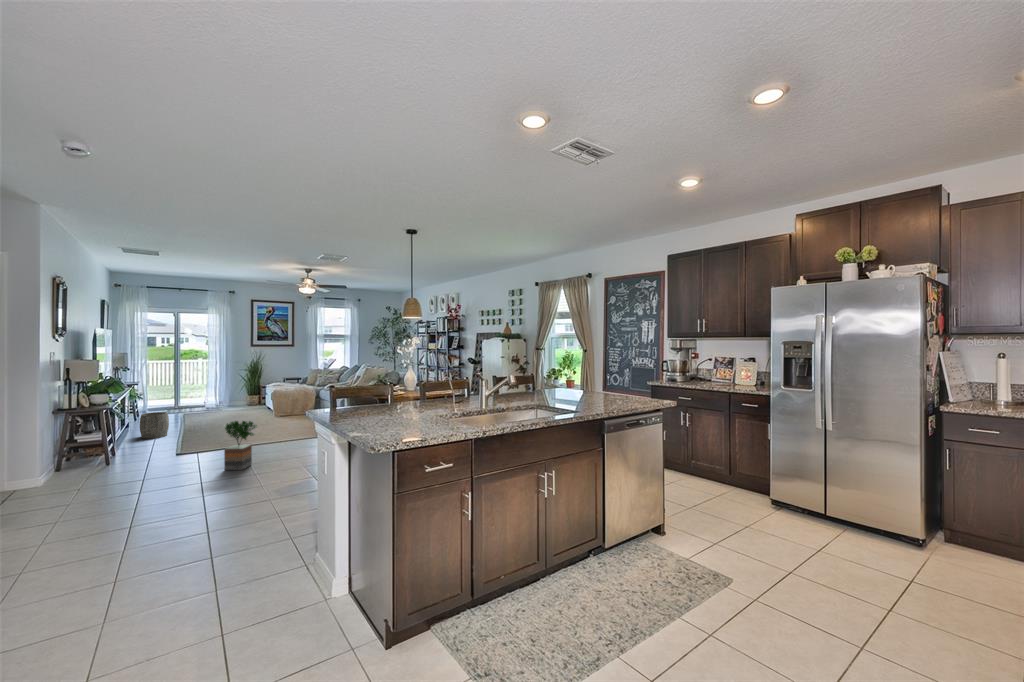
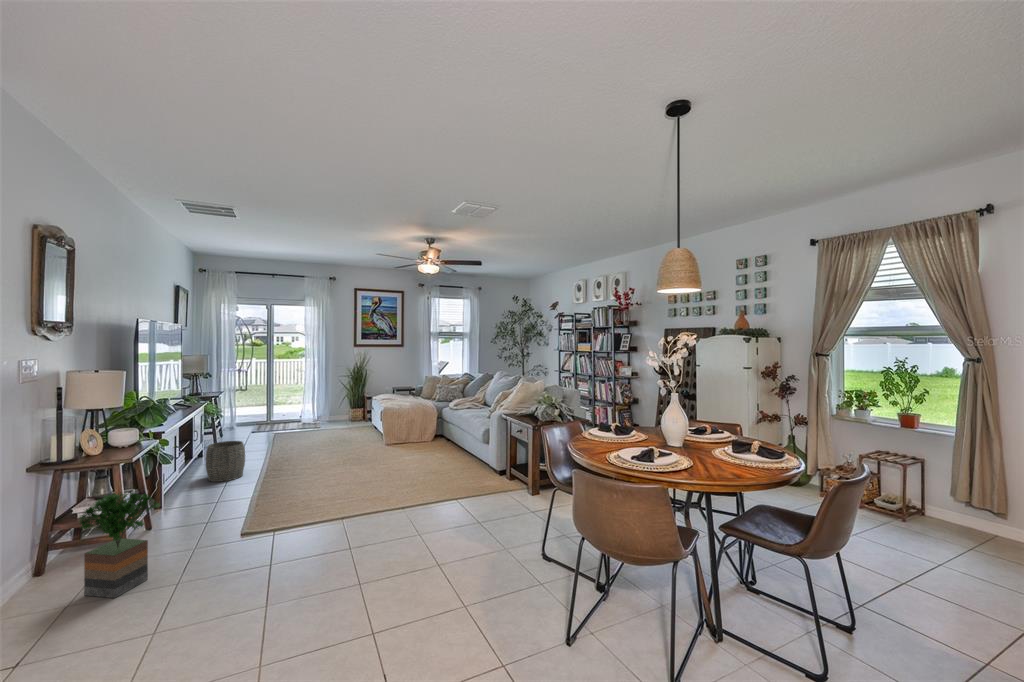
potted tree: present [224,421,257,470] -> present [79,493,160,598]

